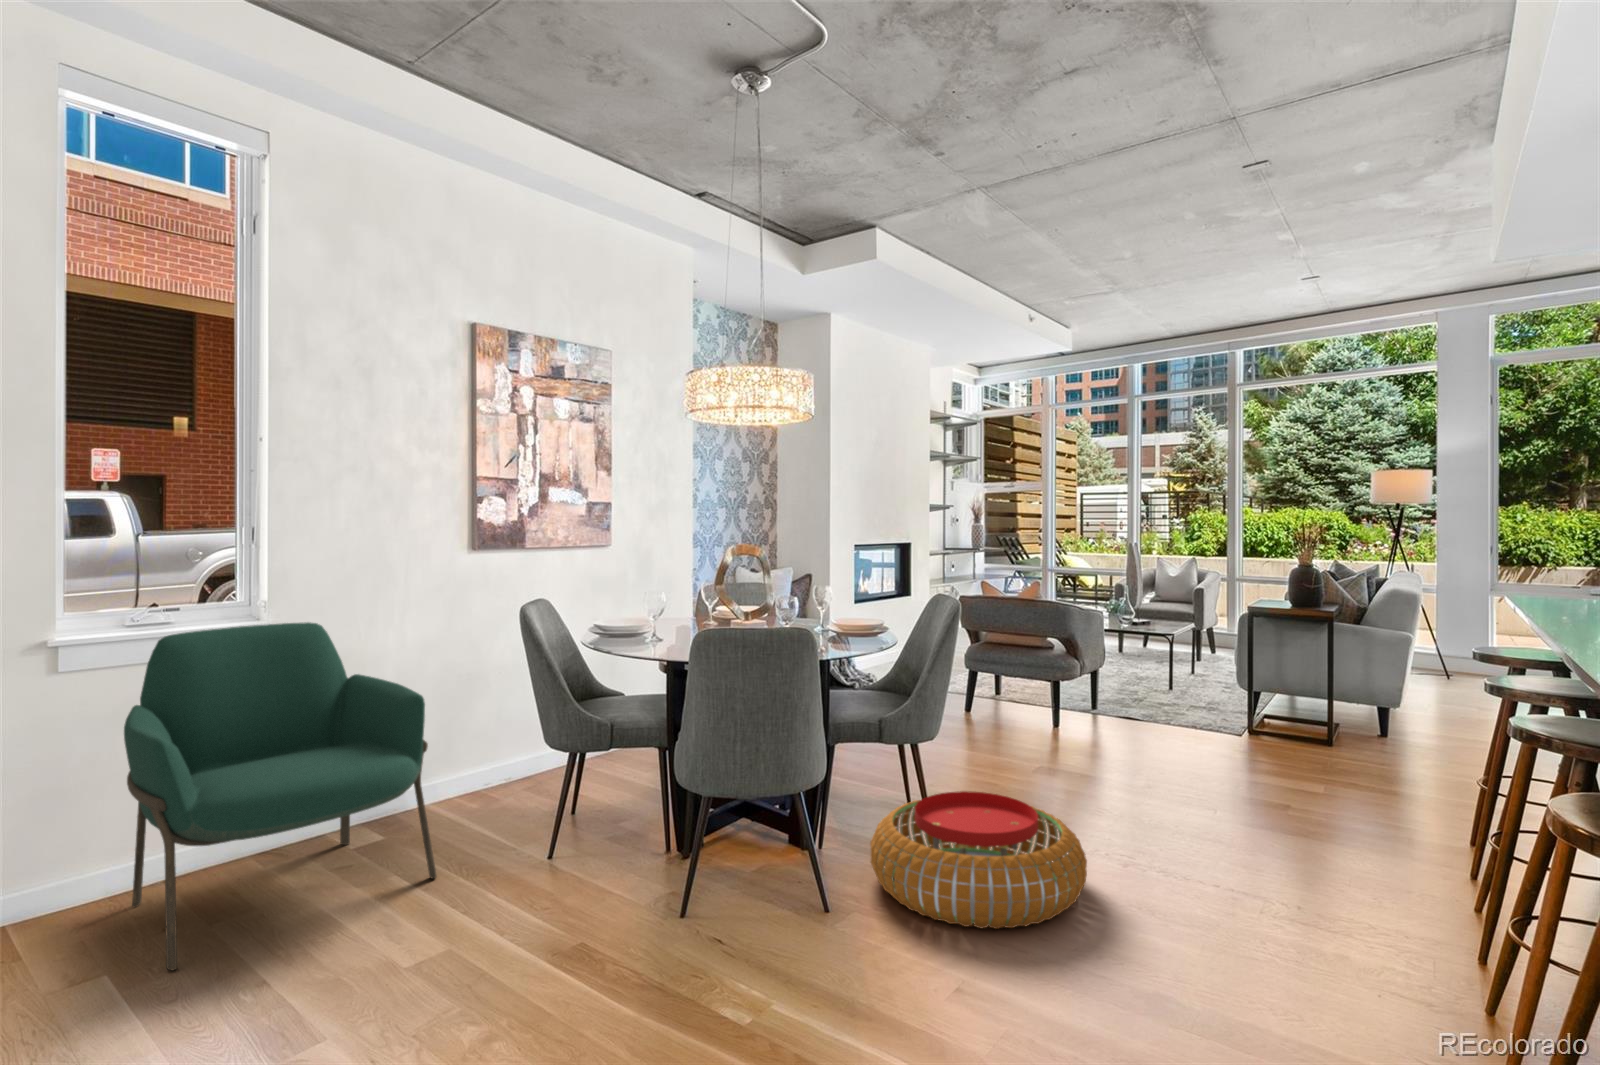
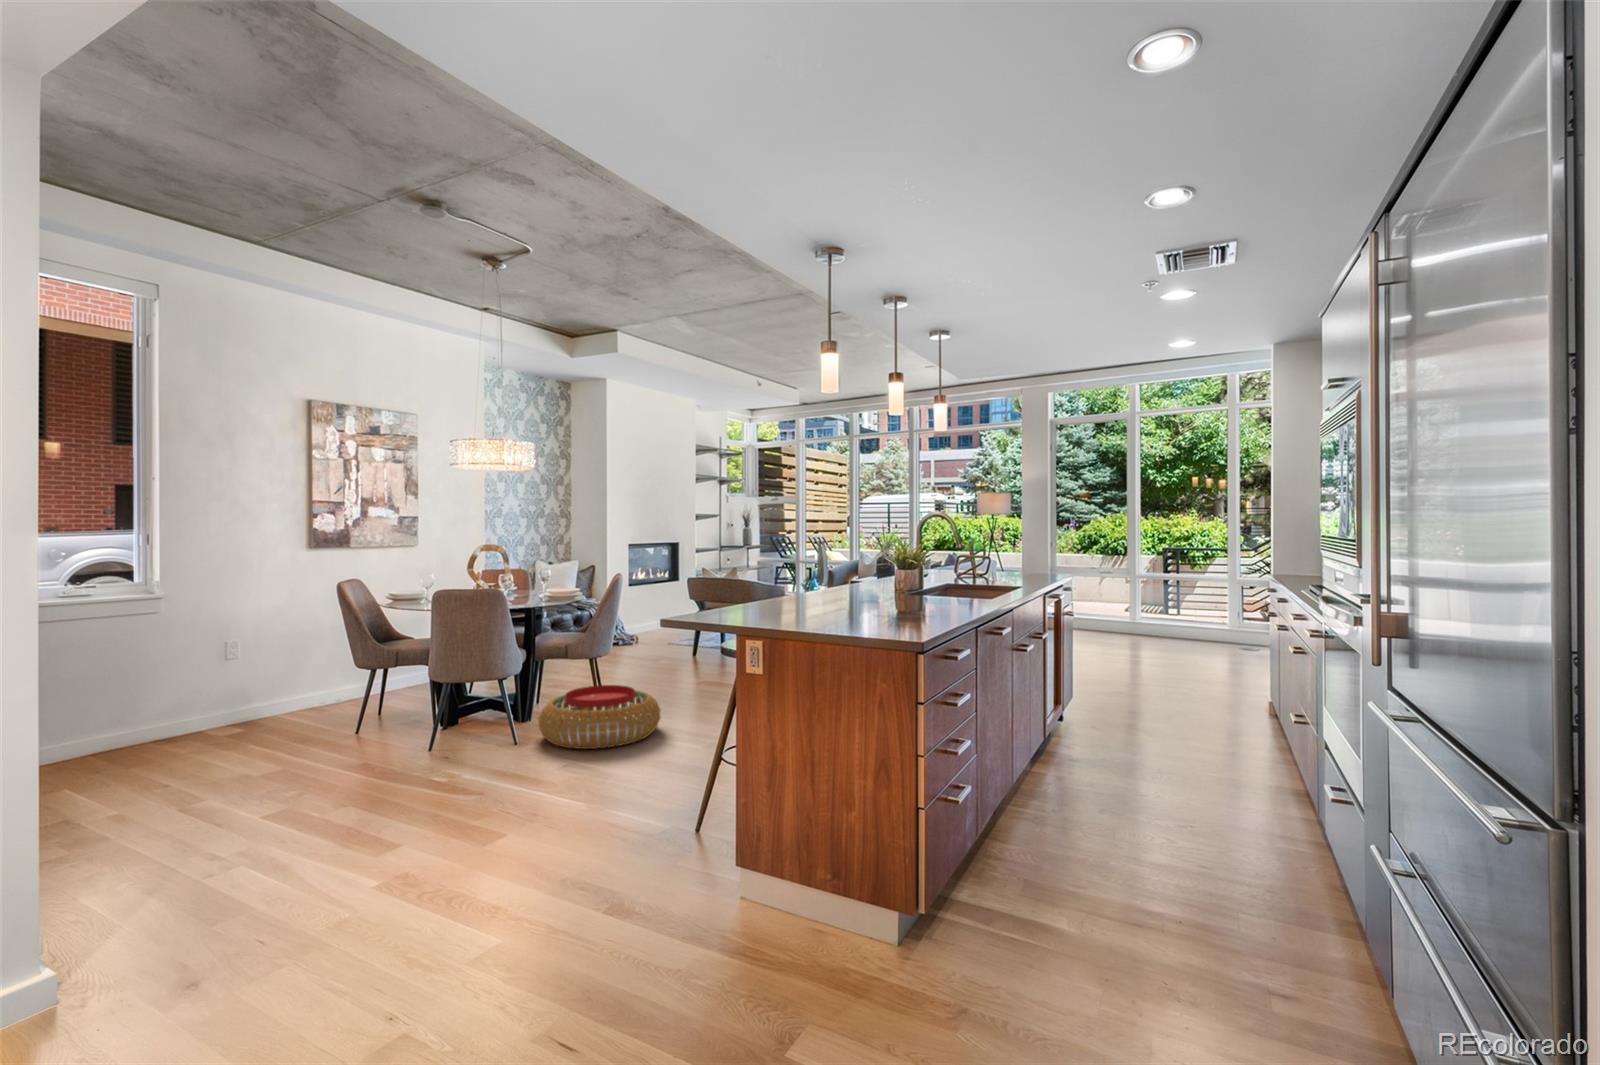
armchair: present [124,622,437,970] -> none [69,595,274,784]

